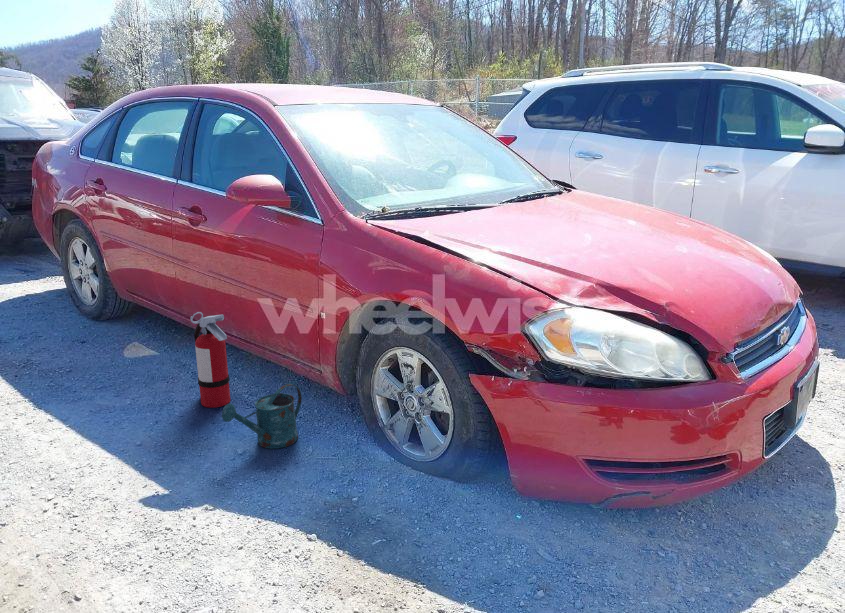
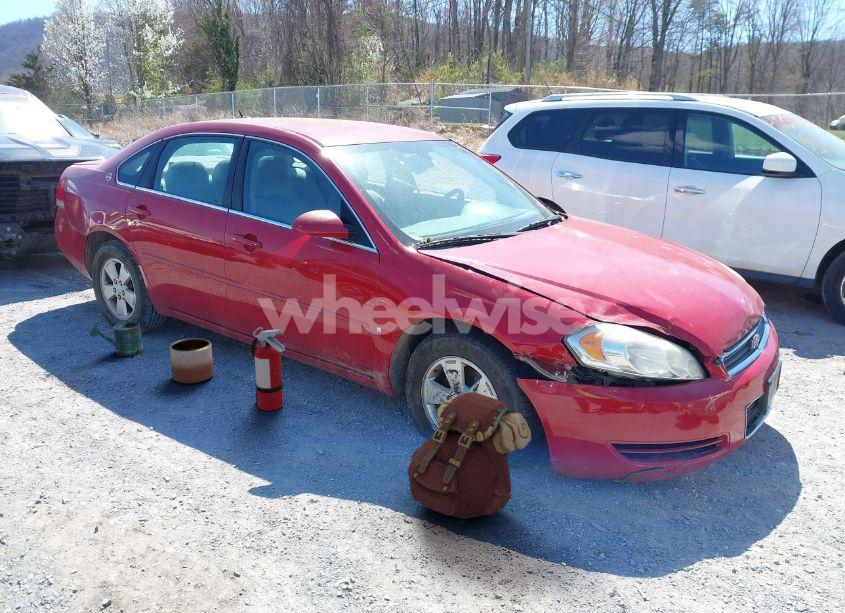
planter: none [116,326,167,375] -> present [170,338,214,383]
watering can: present [222,384,302,449] -> present [90,315,146,356]
backpack: none [329,391,483,550] -> present [408,392,531,519]

